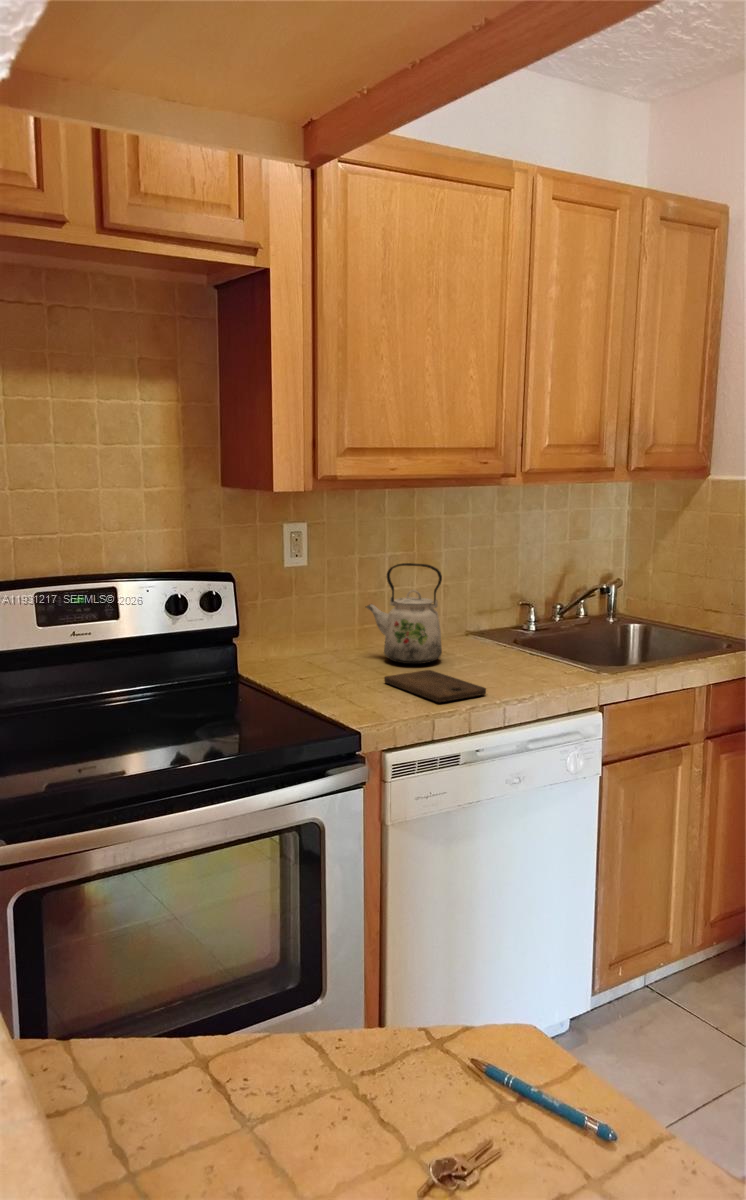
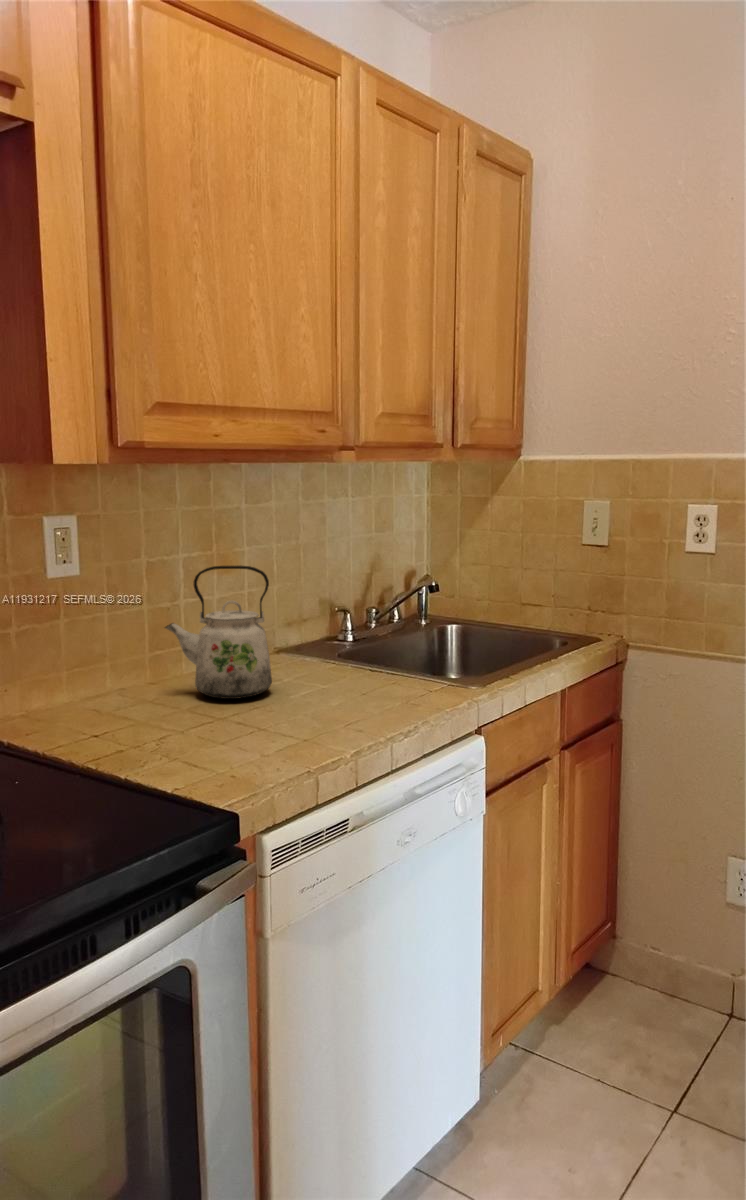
cutting board: present [384,670,486,702] -> none [218,705,363,751]

